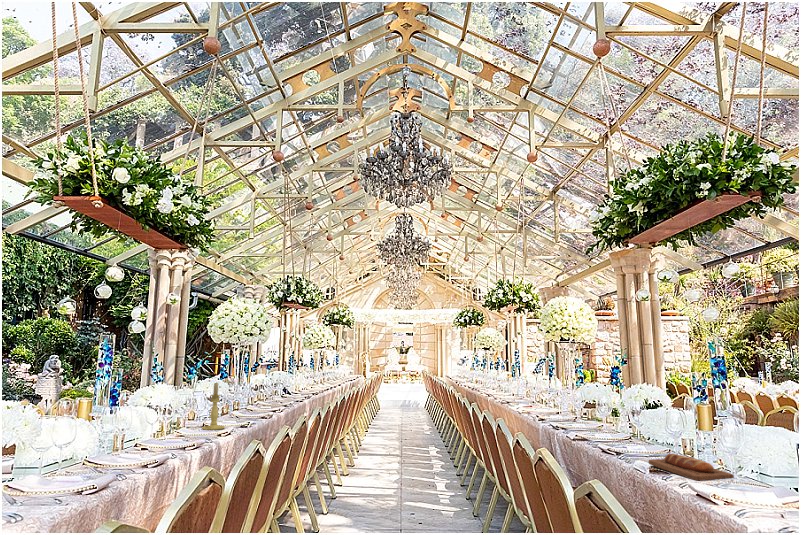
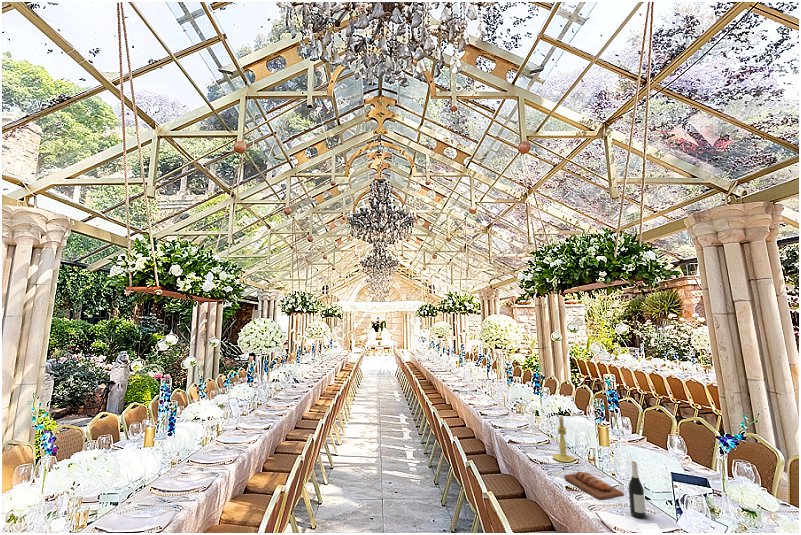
candle holder: present [202,383,225,430] -> present [553,416,574,462]
wine bottle: none [738,417,763,494] -> present [629,461,646,518]

